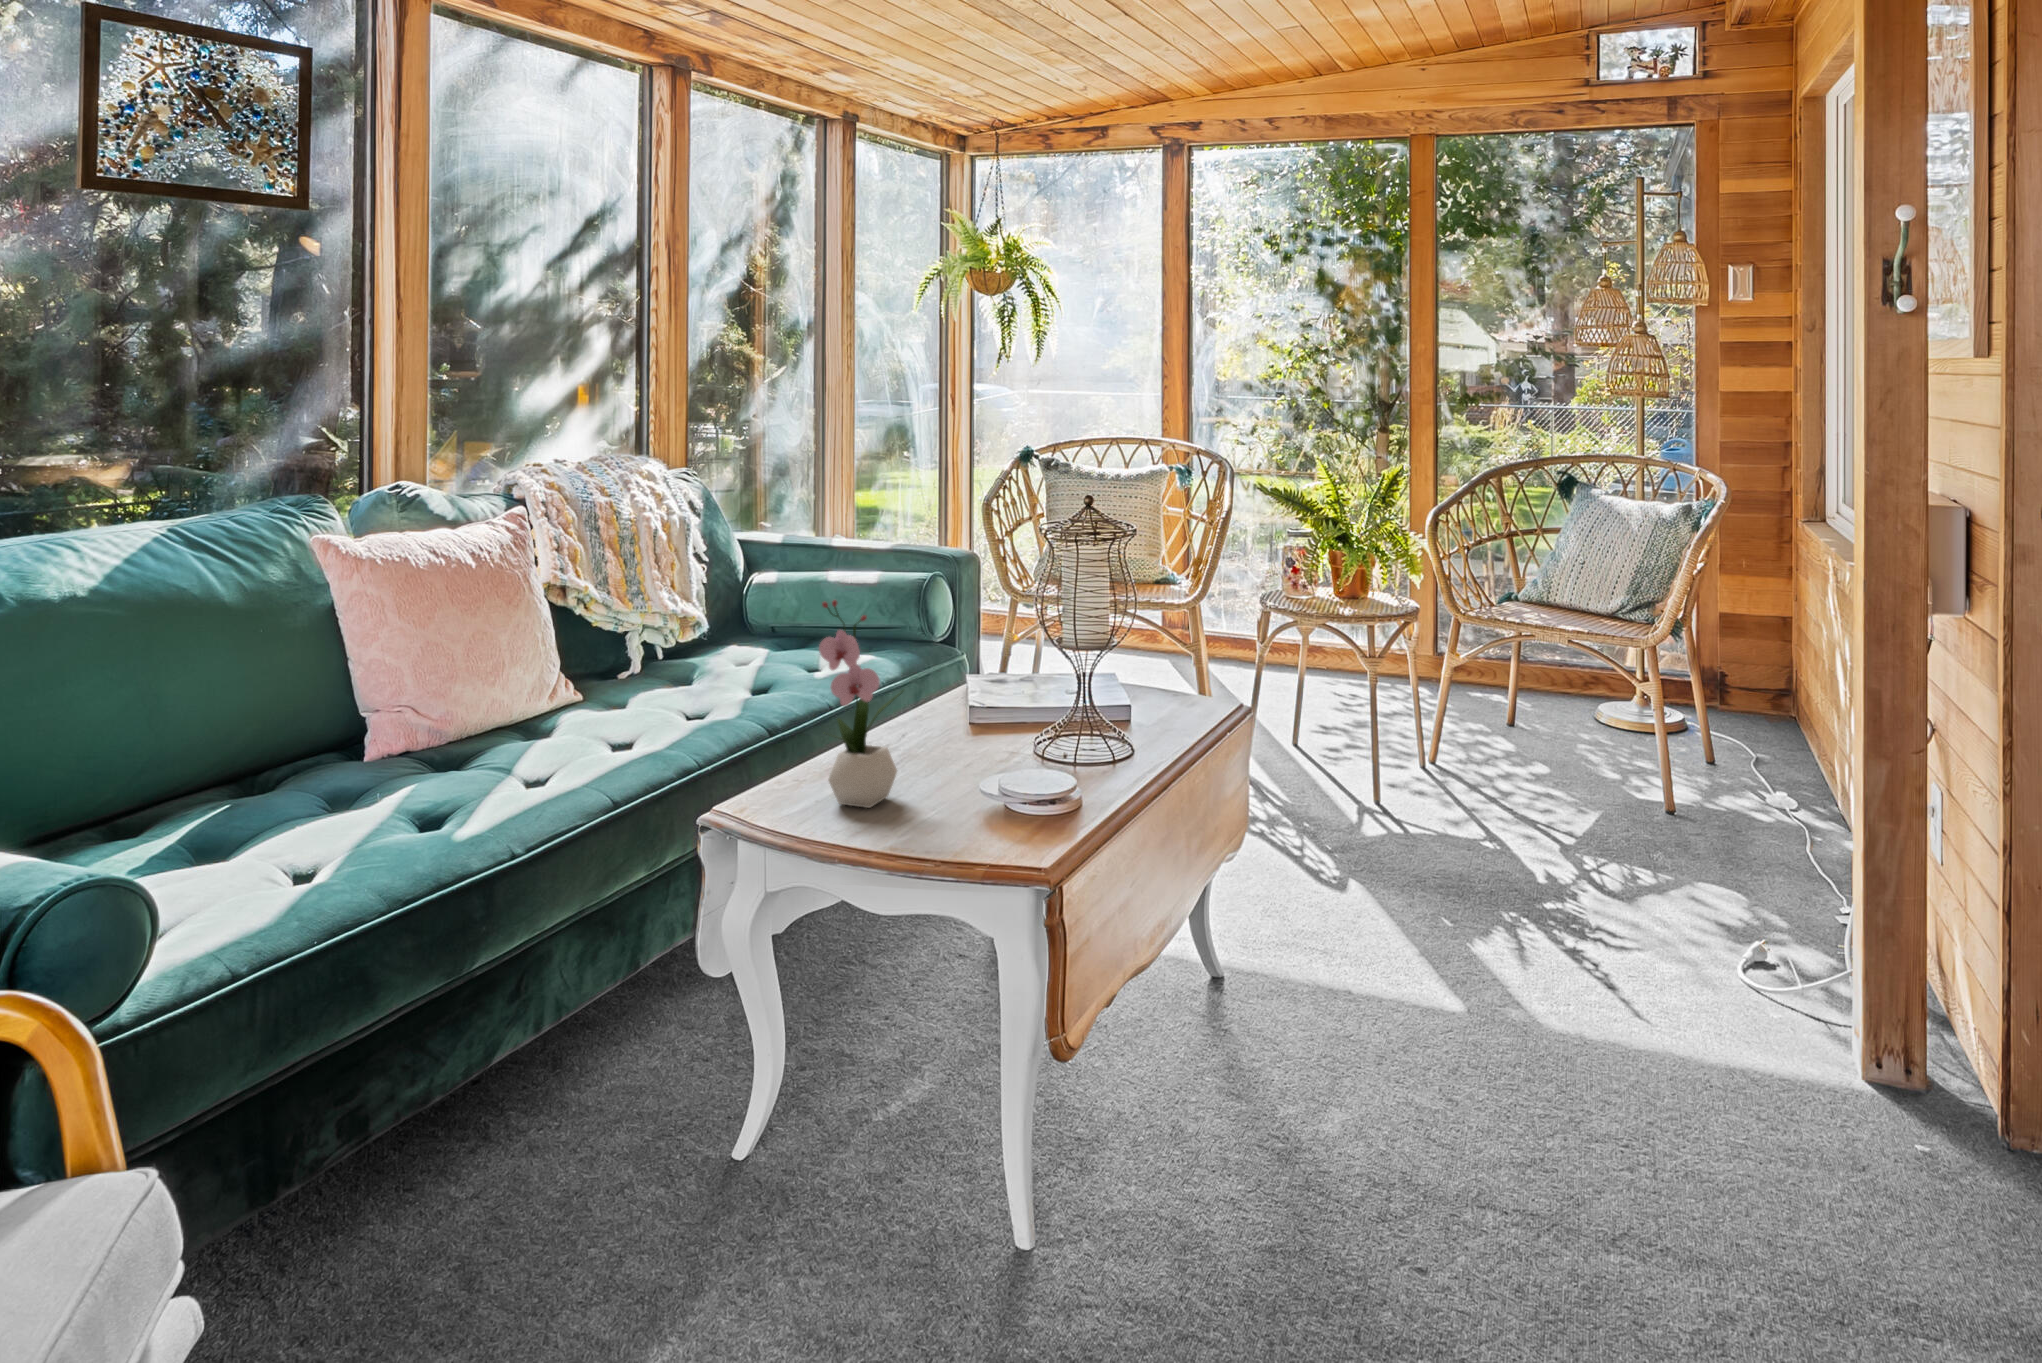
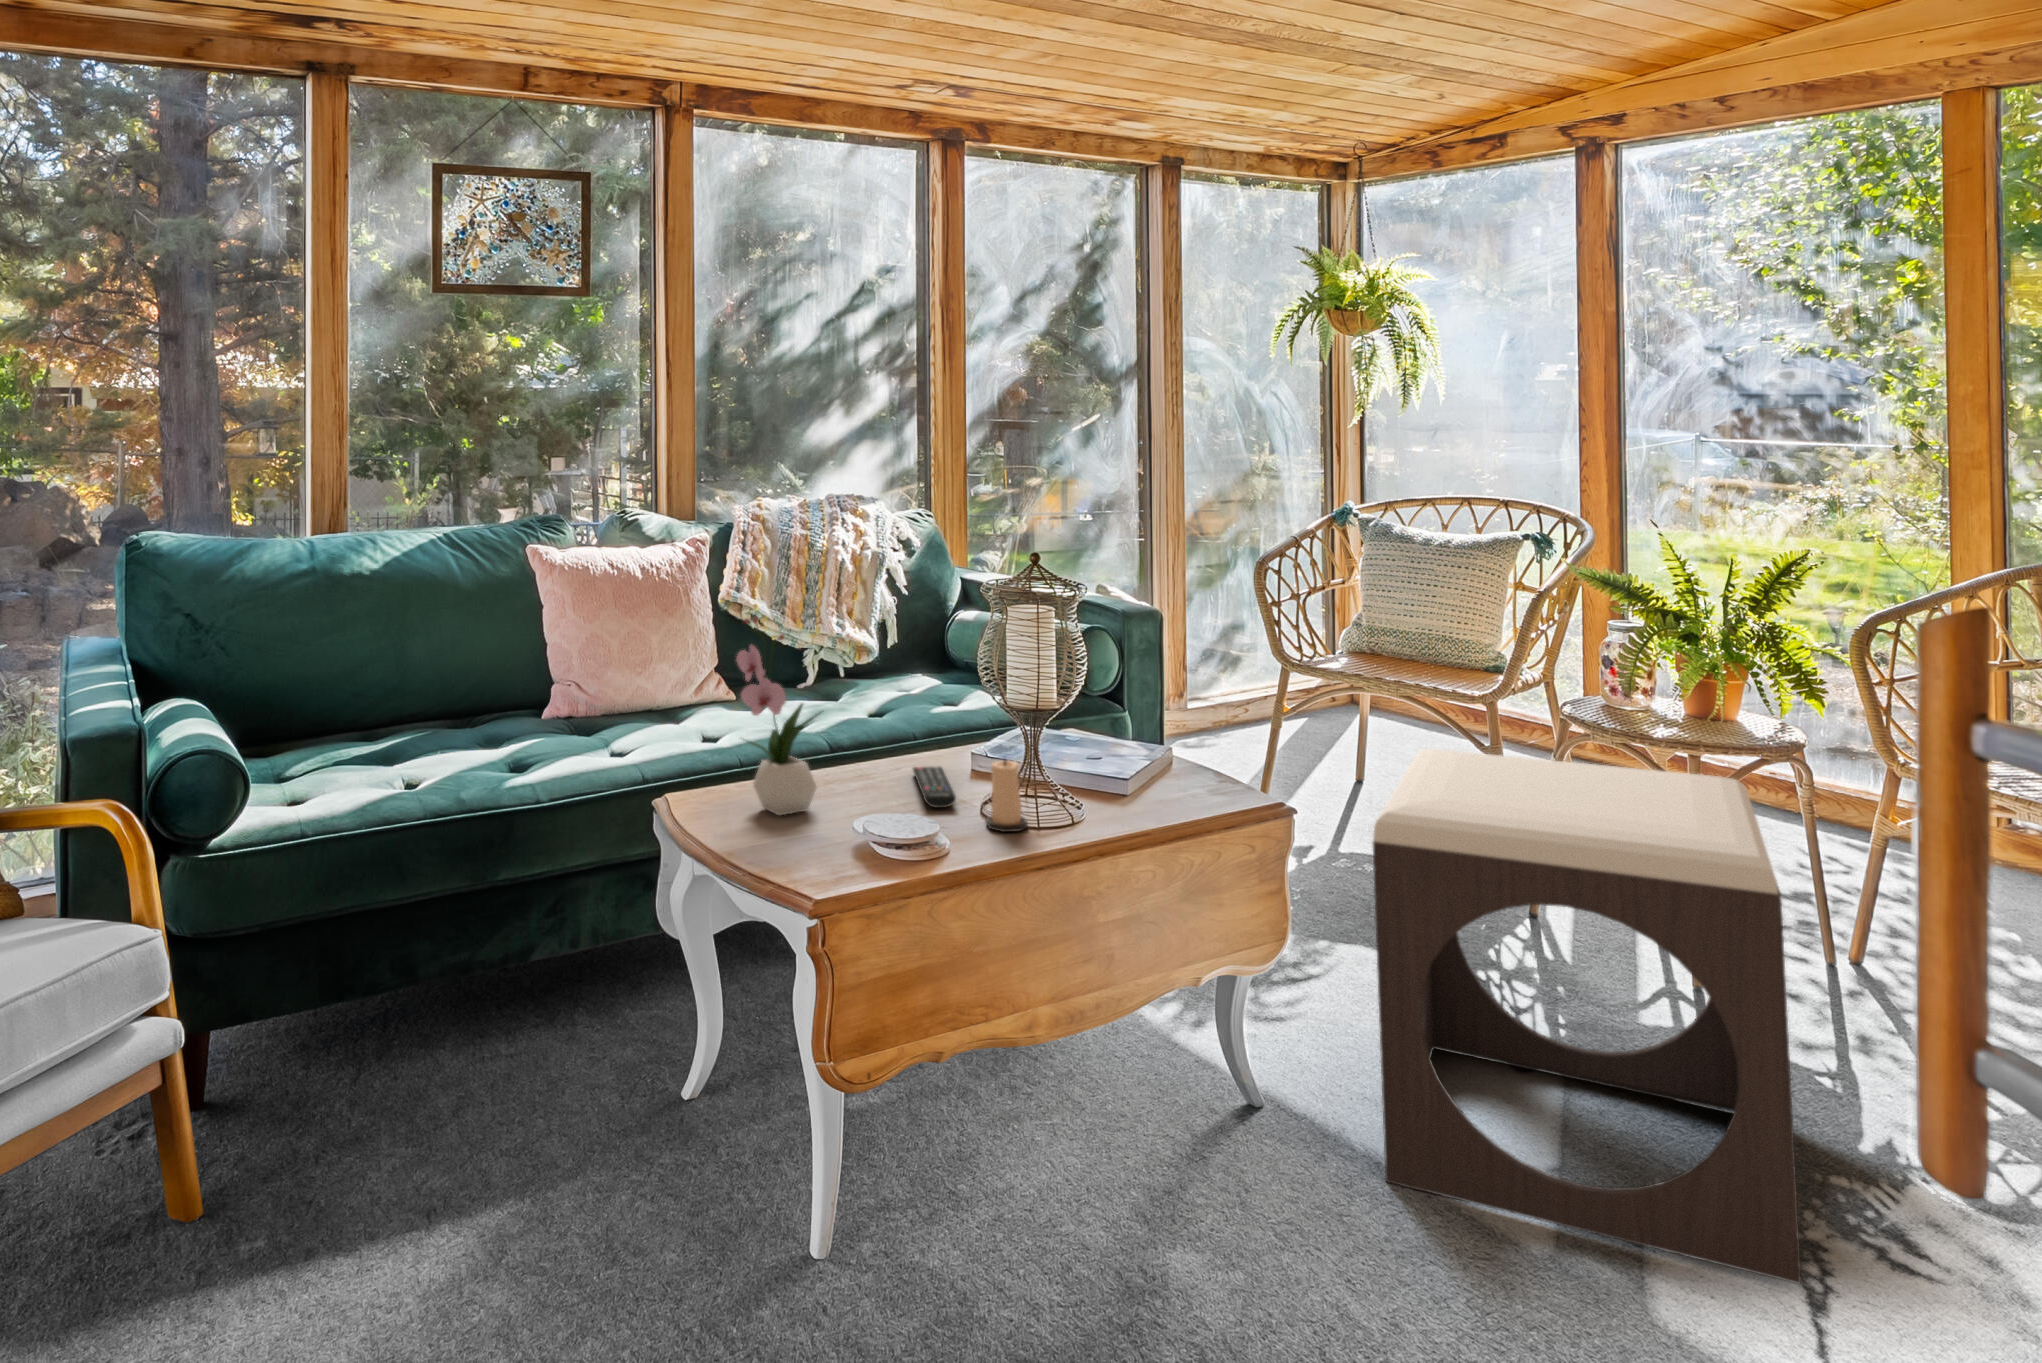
footstool: none [1268,644,1598,1000] -> present [1373,749,1801,1284]
candle: none [1063,708,1100,780] -> present [986,759,1028,832]
remote control: none [922,730,1016,770] -> present [913,766,956,808]

